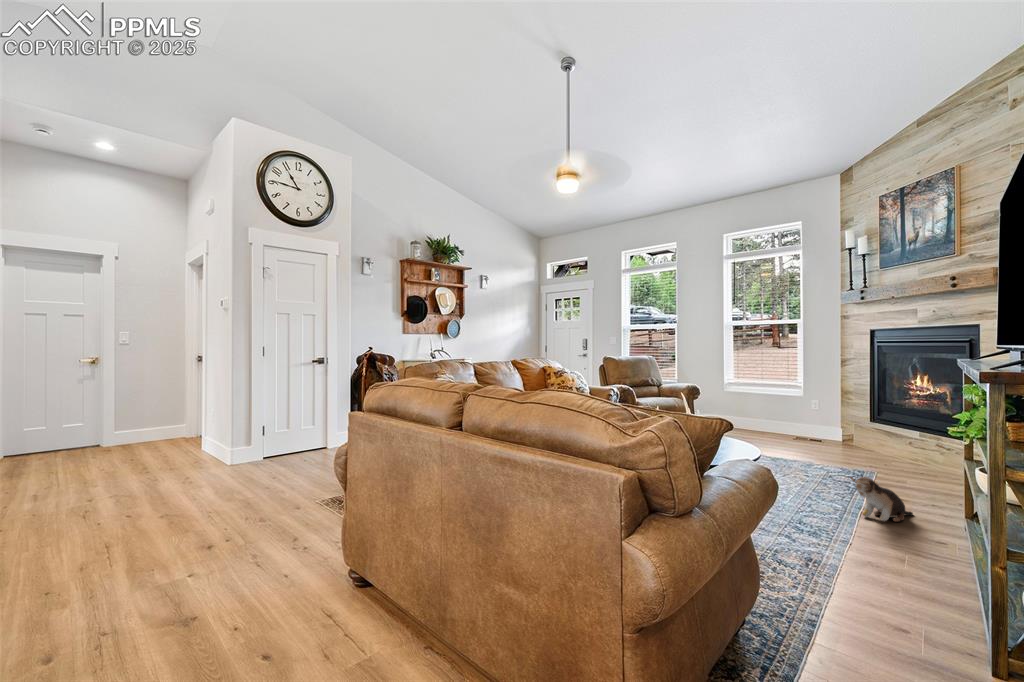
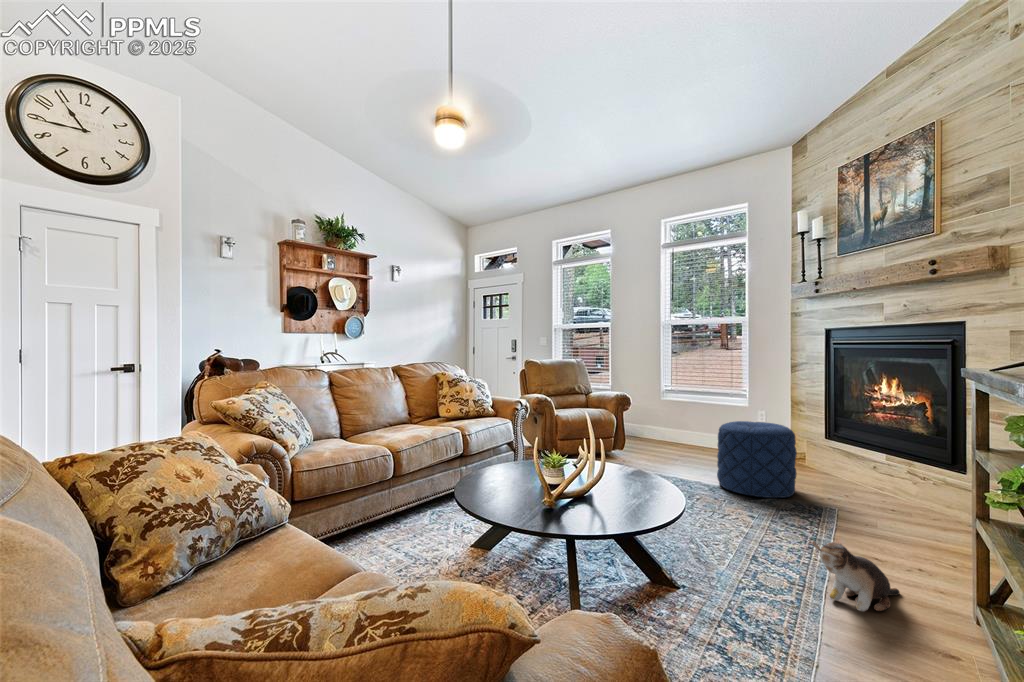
pouf: none [777,406,843,465] -> present [717,421,797,498]

